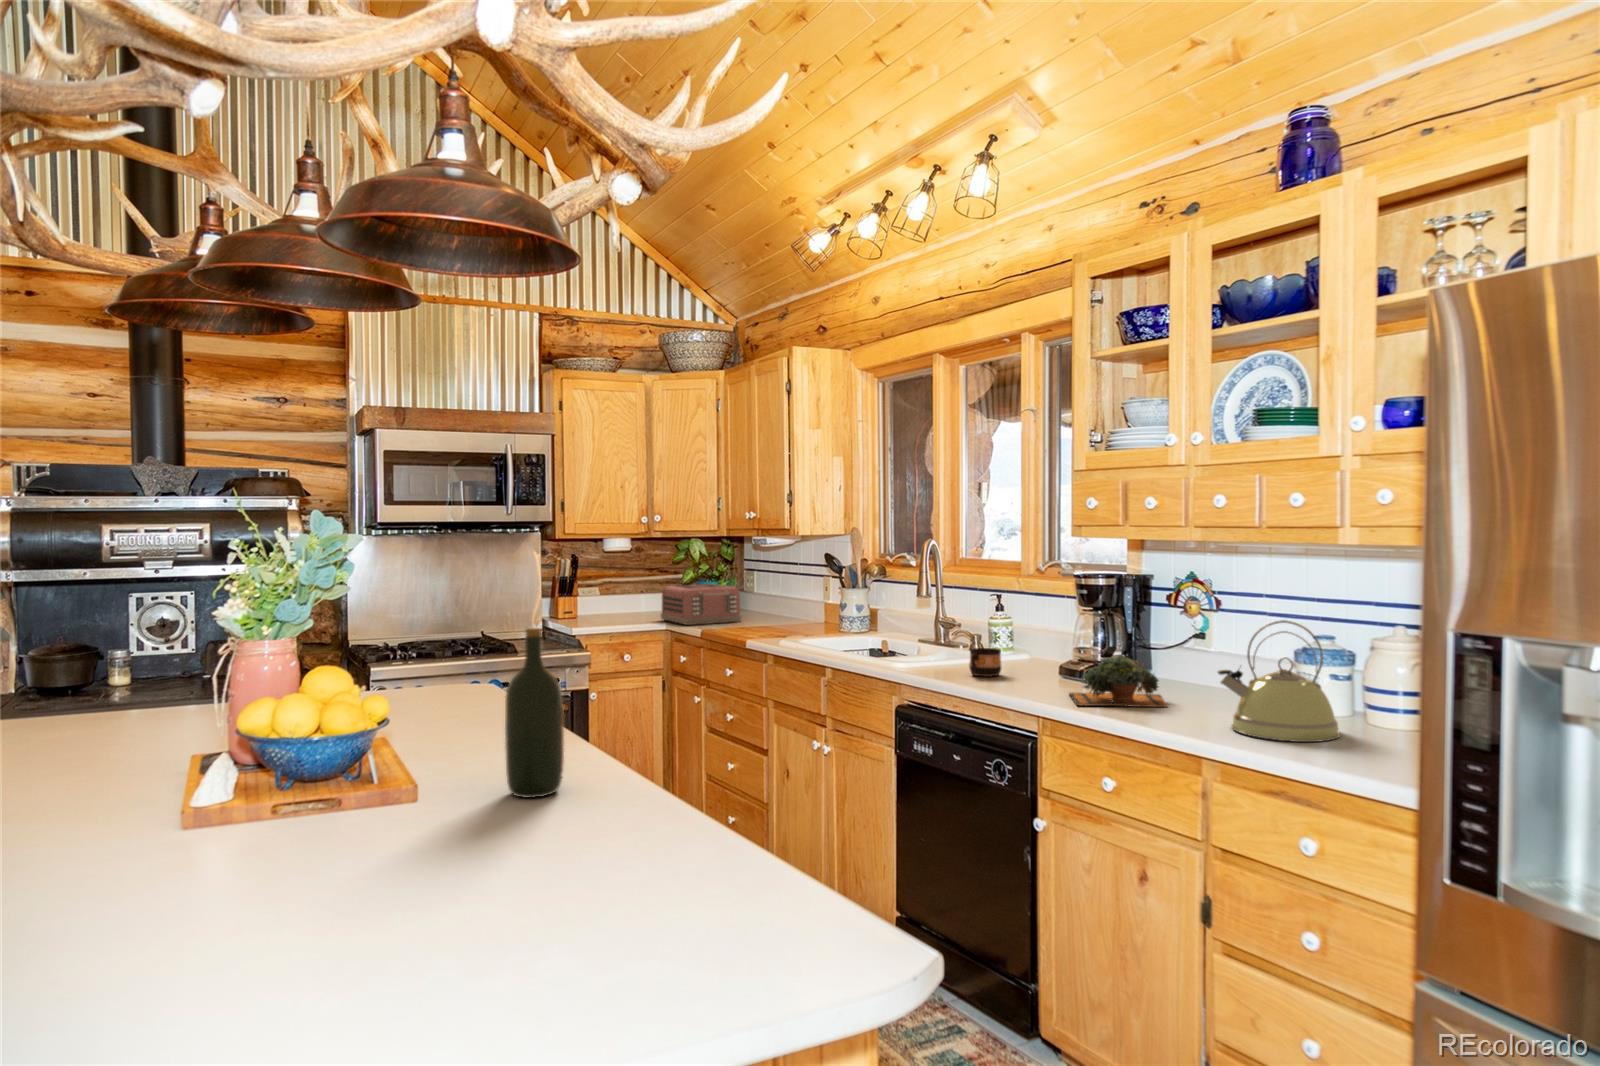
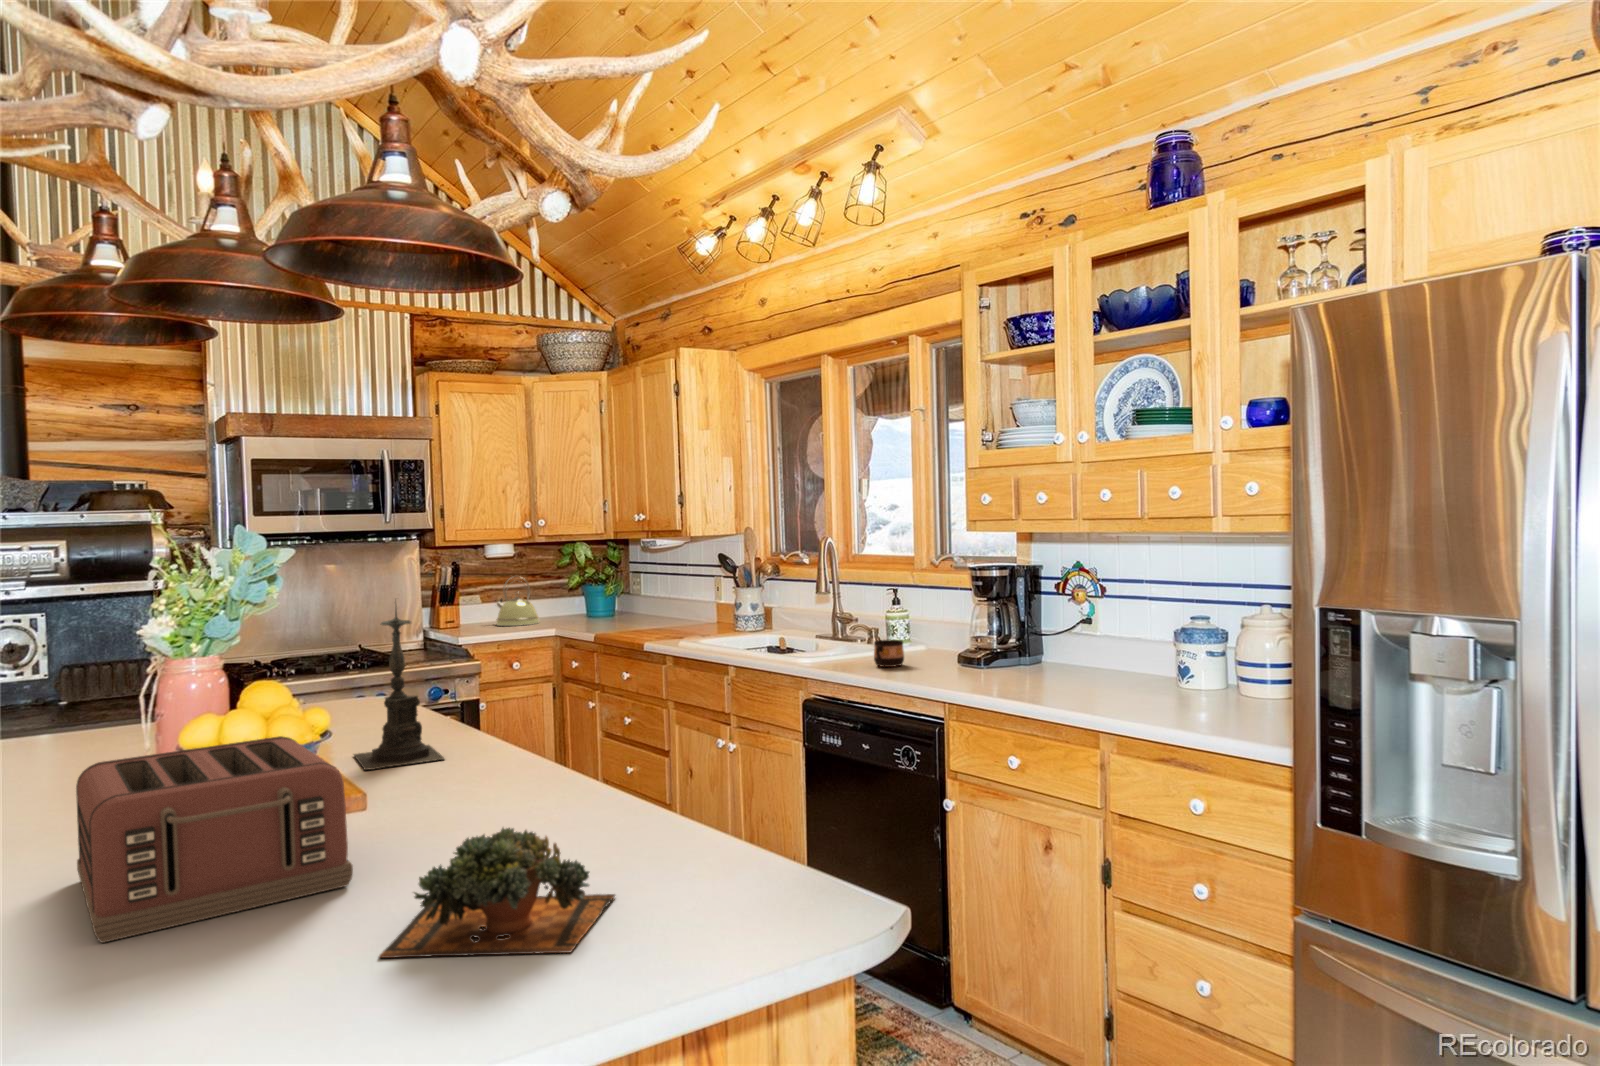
toaster: present [660,584,742,625] -> present [76,736,353,943]
candle holder: none [427,588,511,759] -> present [354,606,444,770]
kettle: present [1218,620,1340,742] -> present [495,578,539,626]
wine bottle: present [505,628,564,798] -> none [455,633,515,800]
succulent plant: present [1069,656,1167,707] -> present [379,828,615,958]

